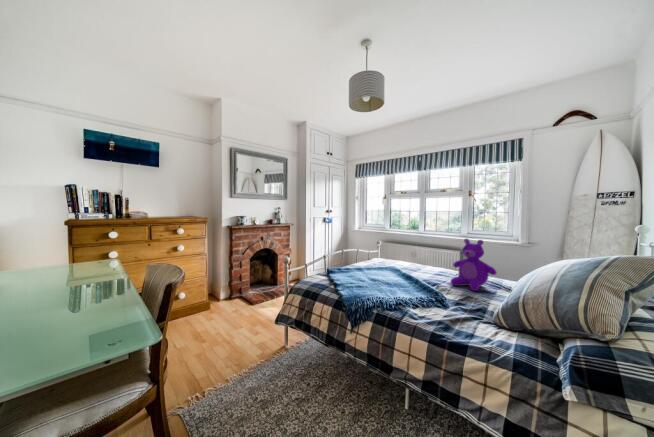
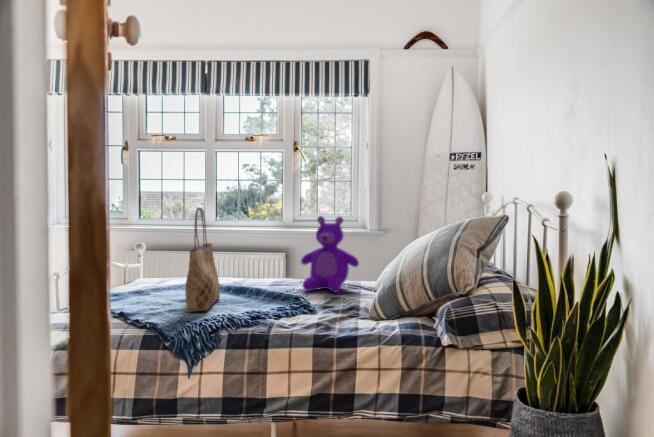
tote bag: none [366,234,394,292] -> present [185,207,220,312]

